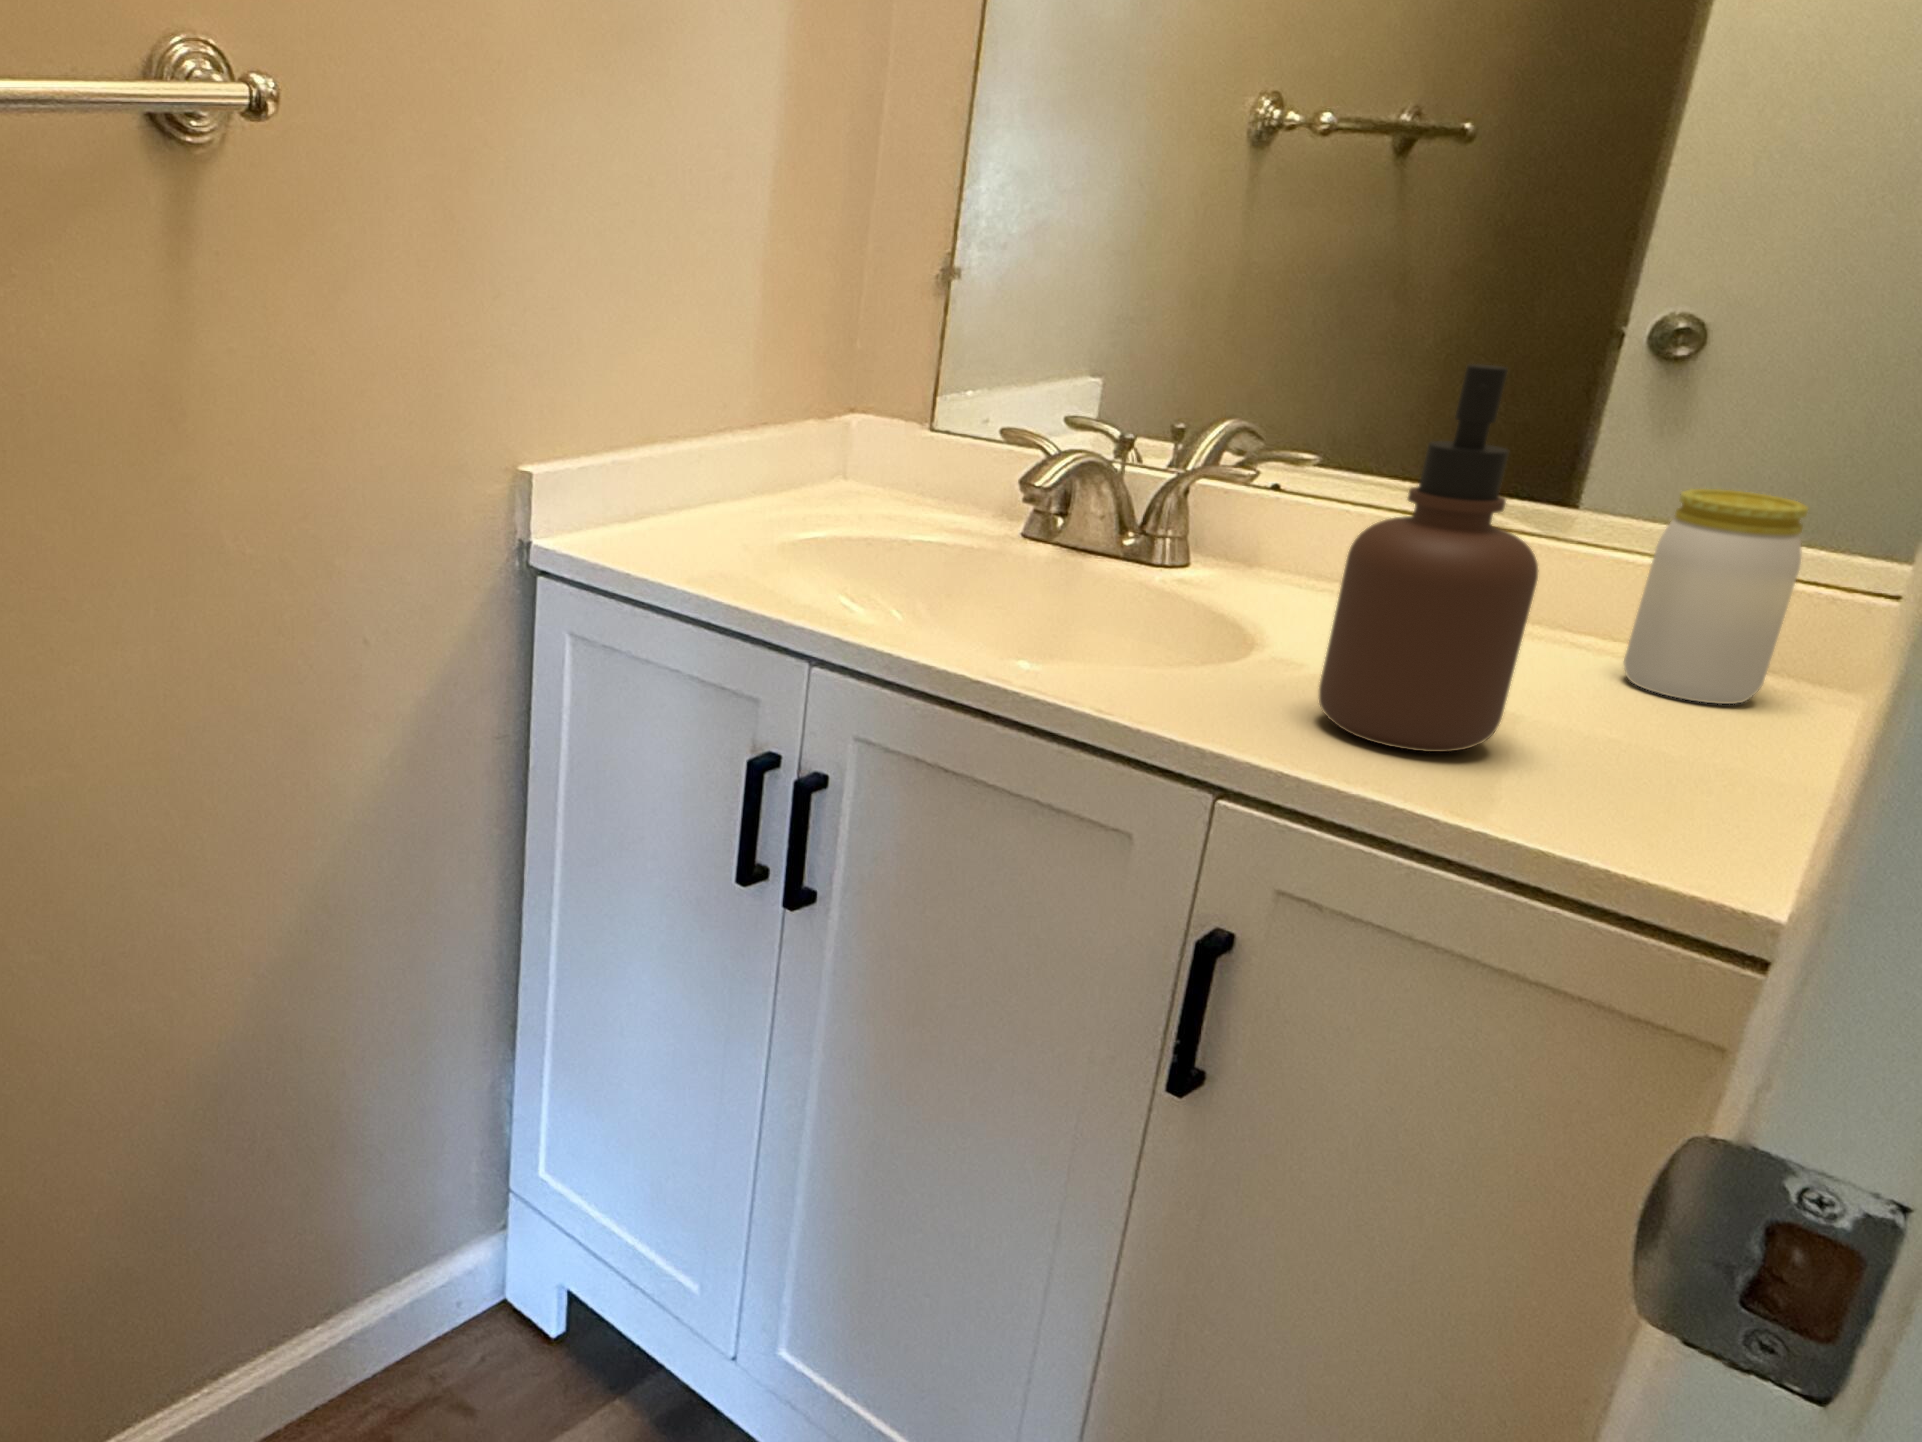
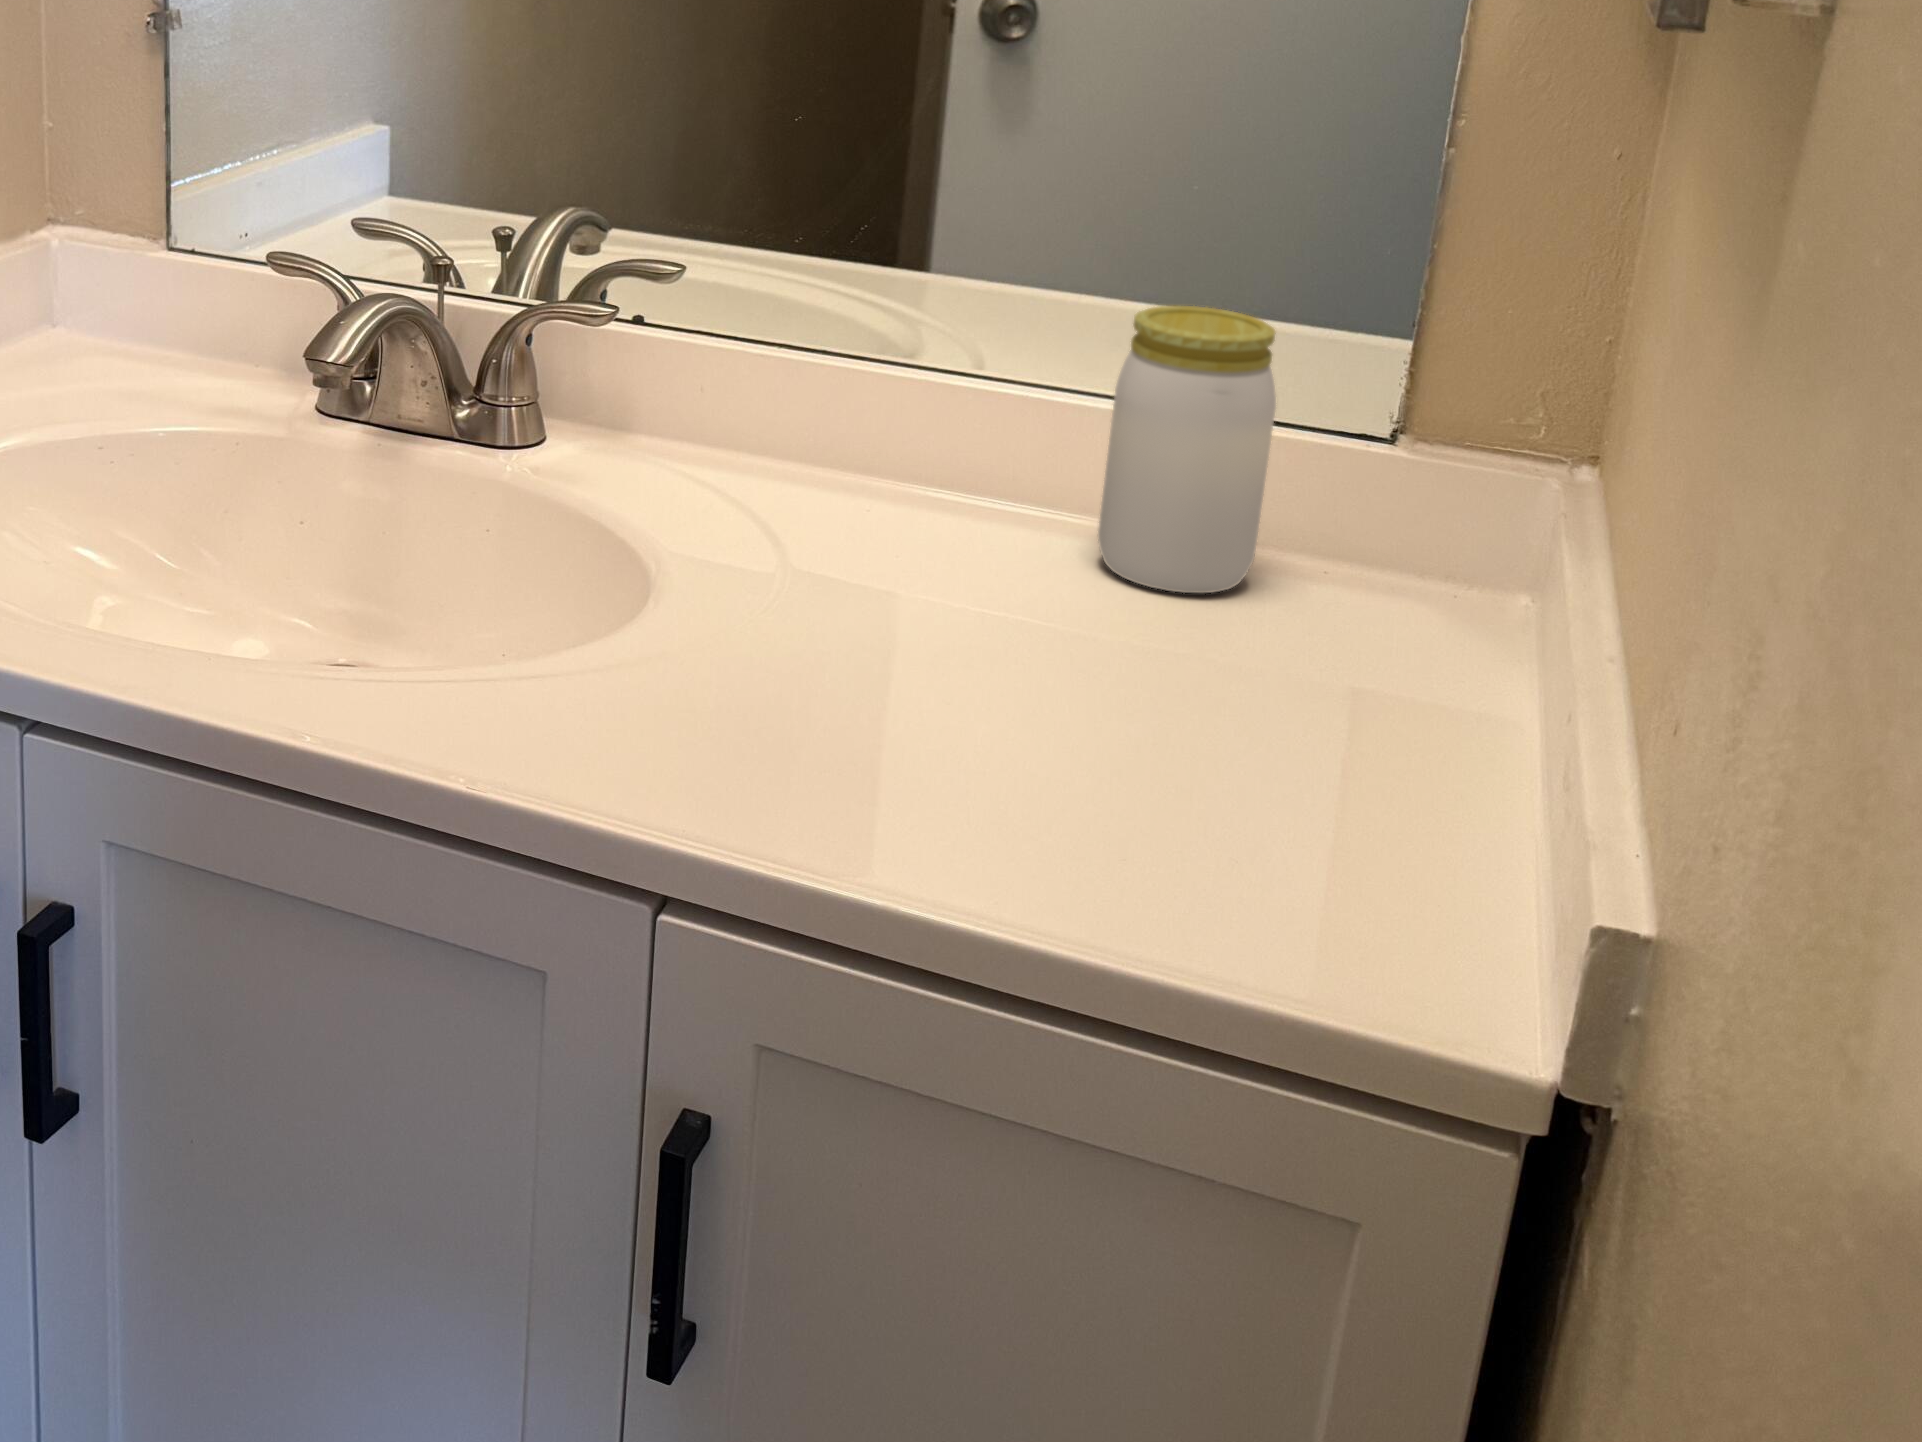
soap dispenser: present [1319,364,1538,752] -> none [773,214,1031,779]

